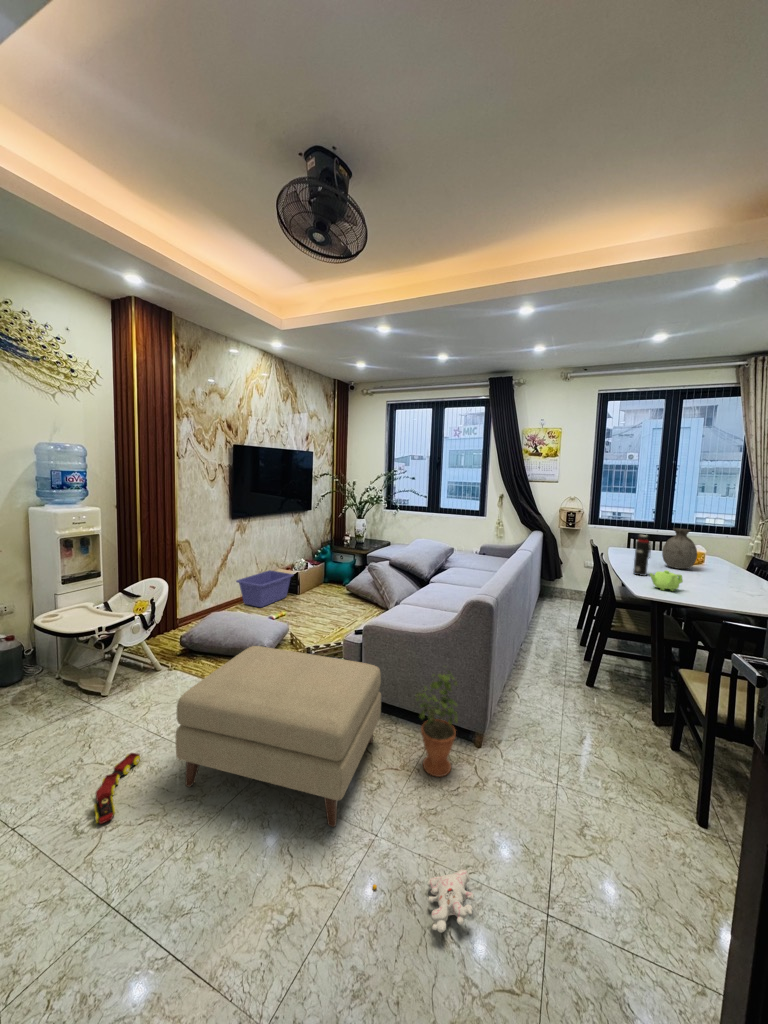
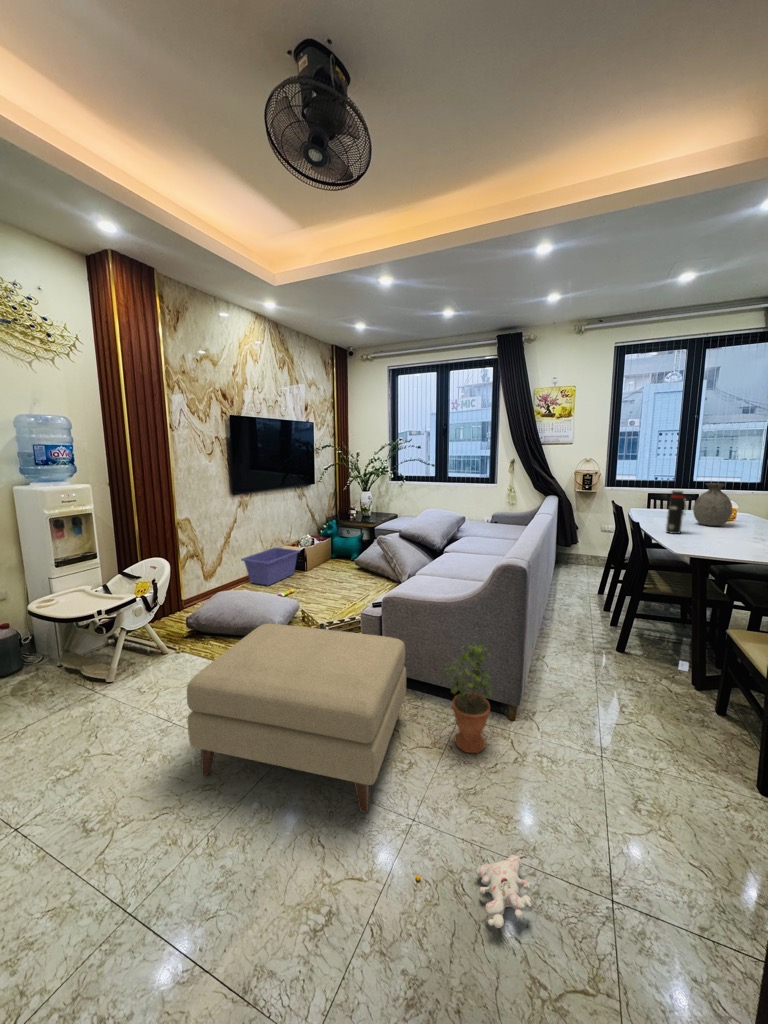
teapot: present [650,570,683,591] -> none [689,526,726,548]
toy train: present [94,753,140,824] -> none [104,741,151,820]

